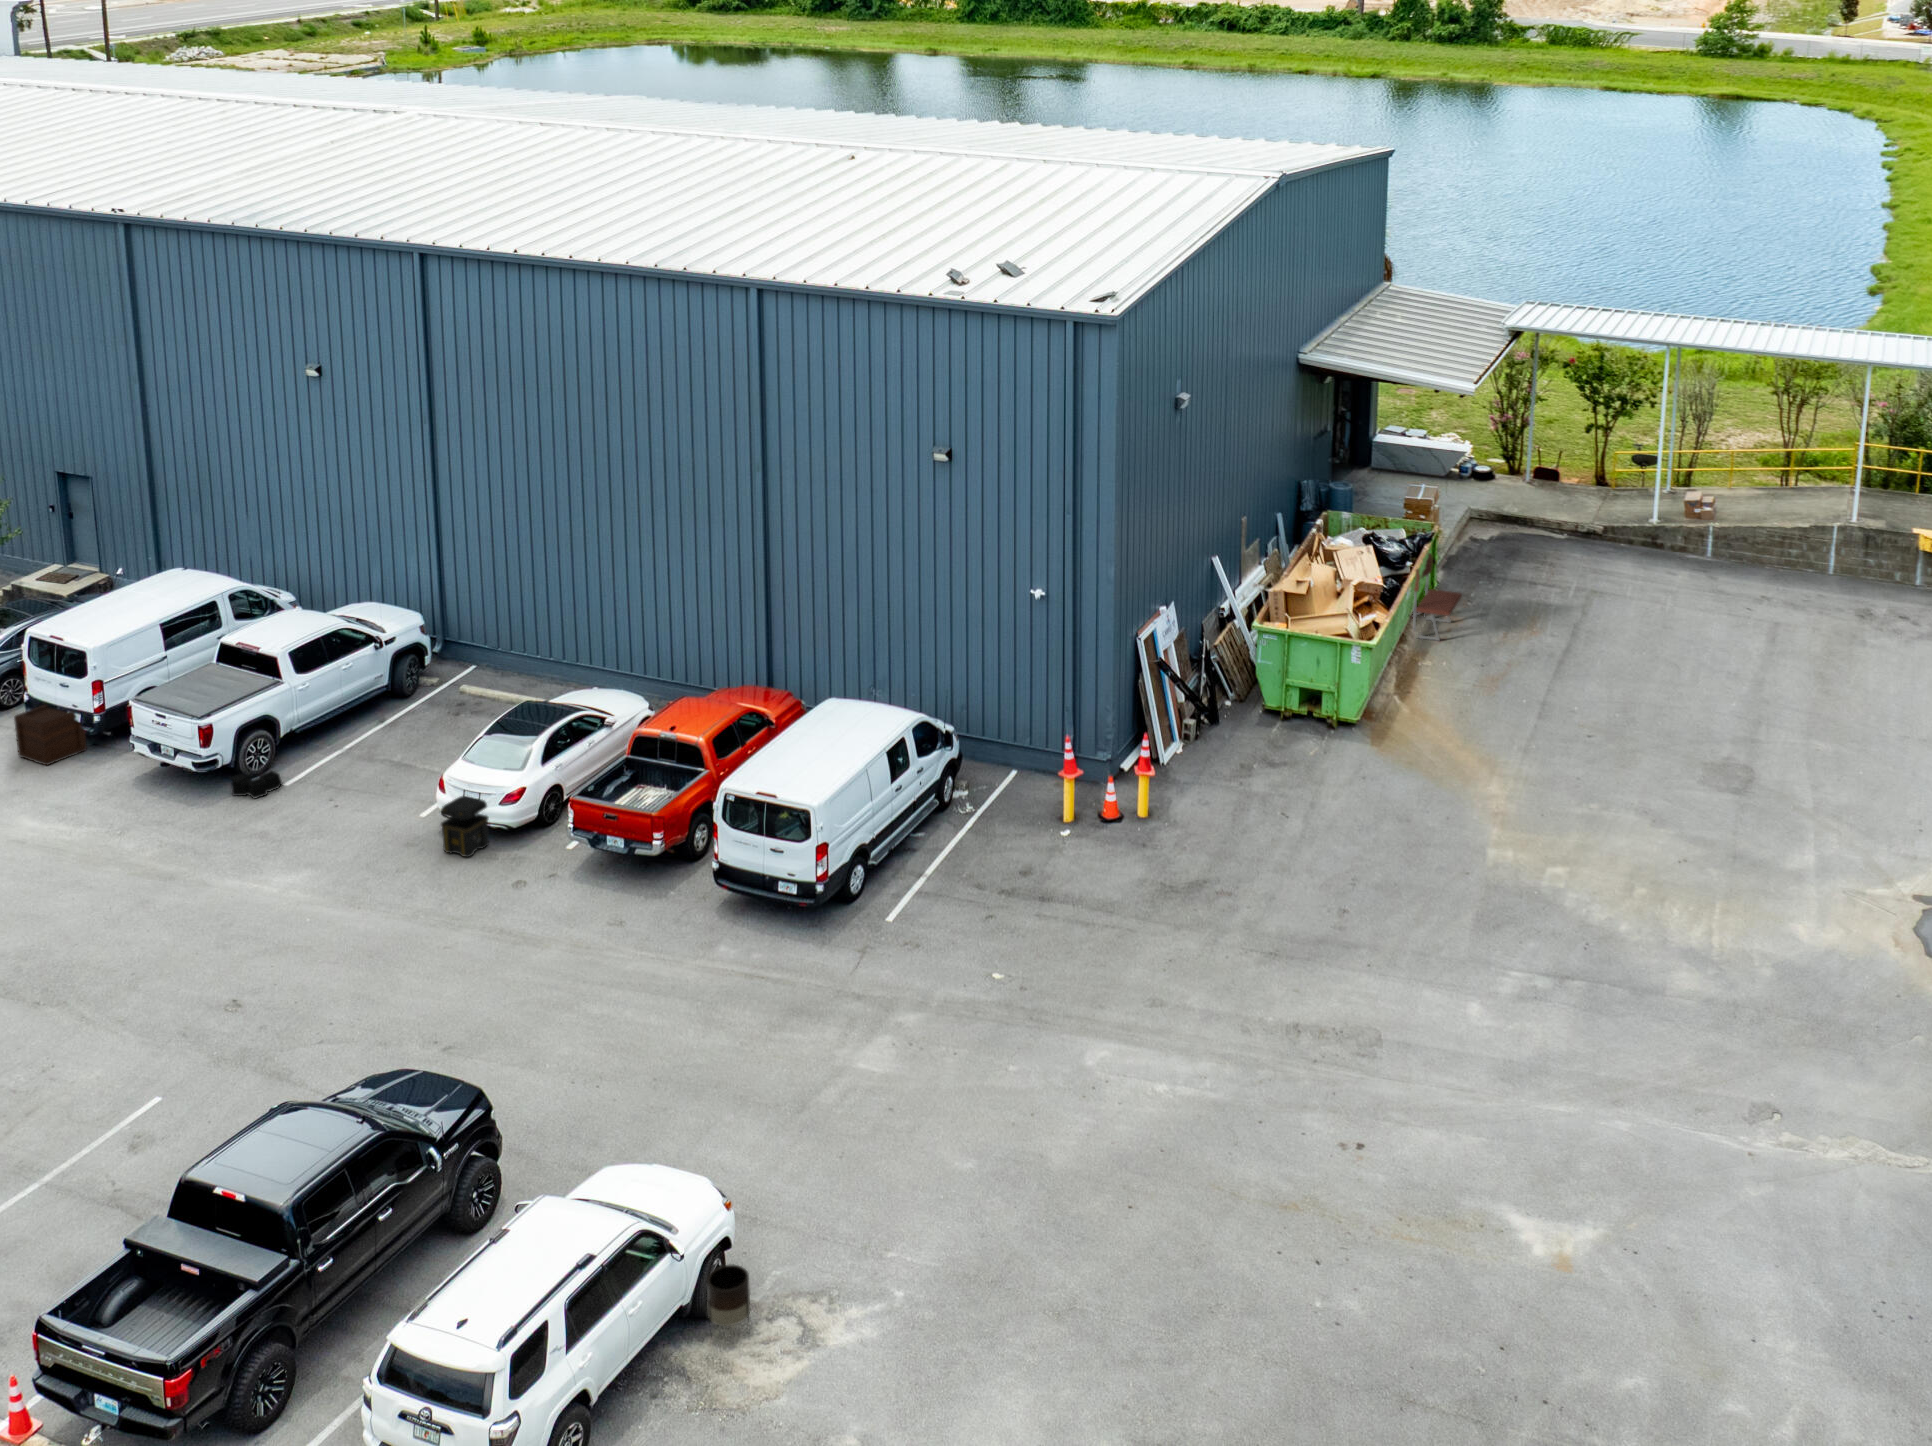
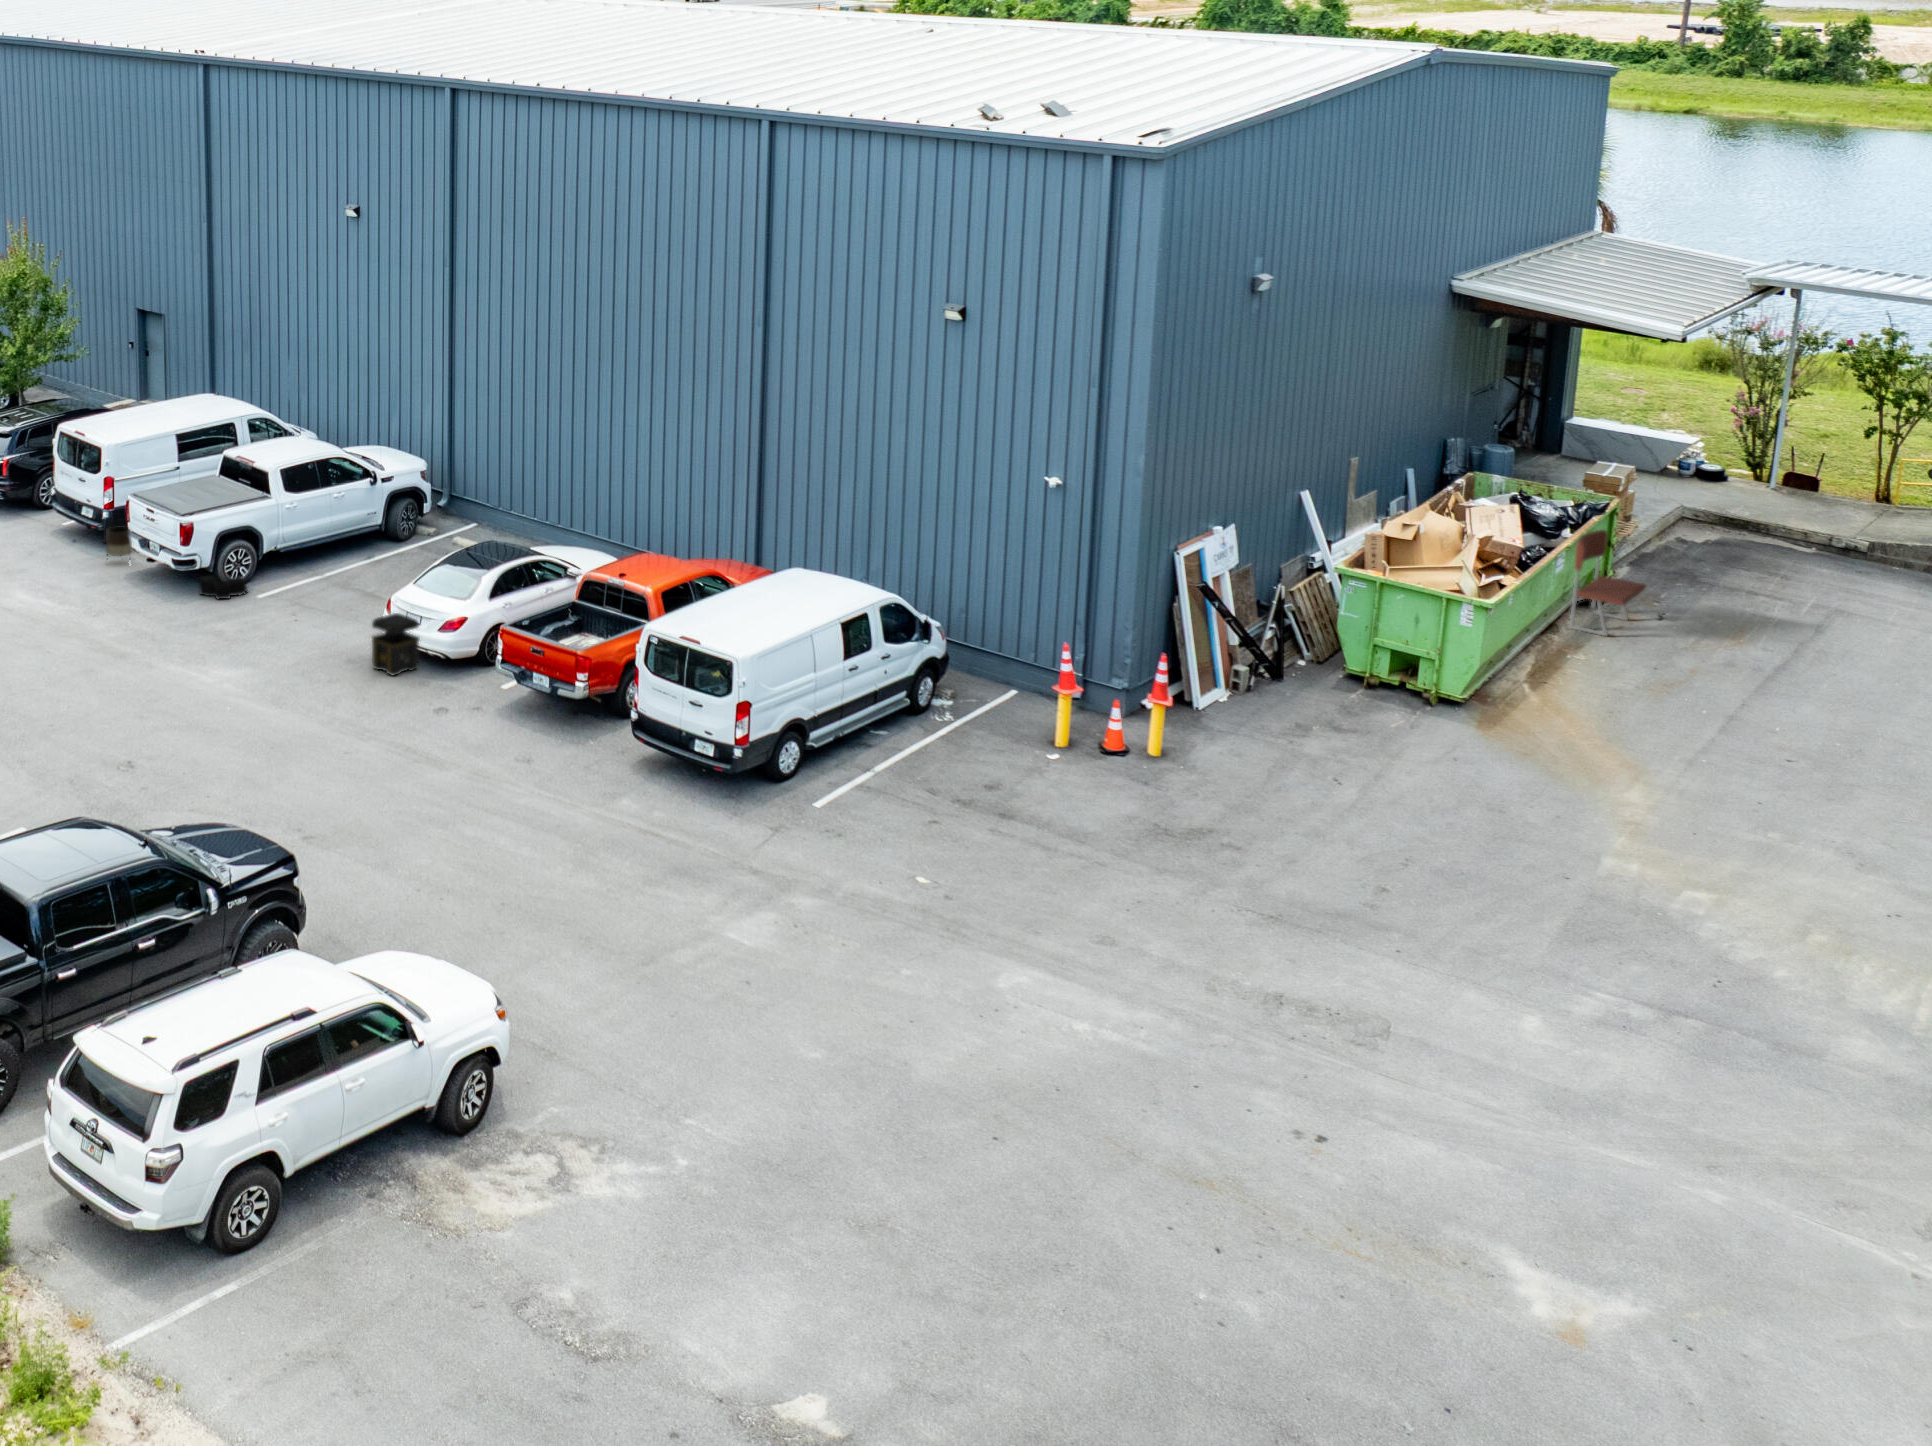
wooden crate: present [14,705,87,766] -> none [33,493,92,550]
planter: present [707,1265,750,1326] -> present [106,527,132,559]

